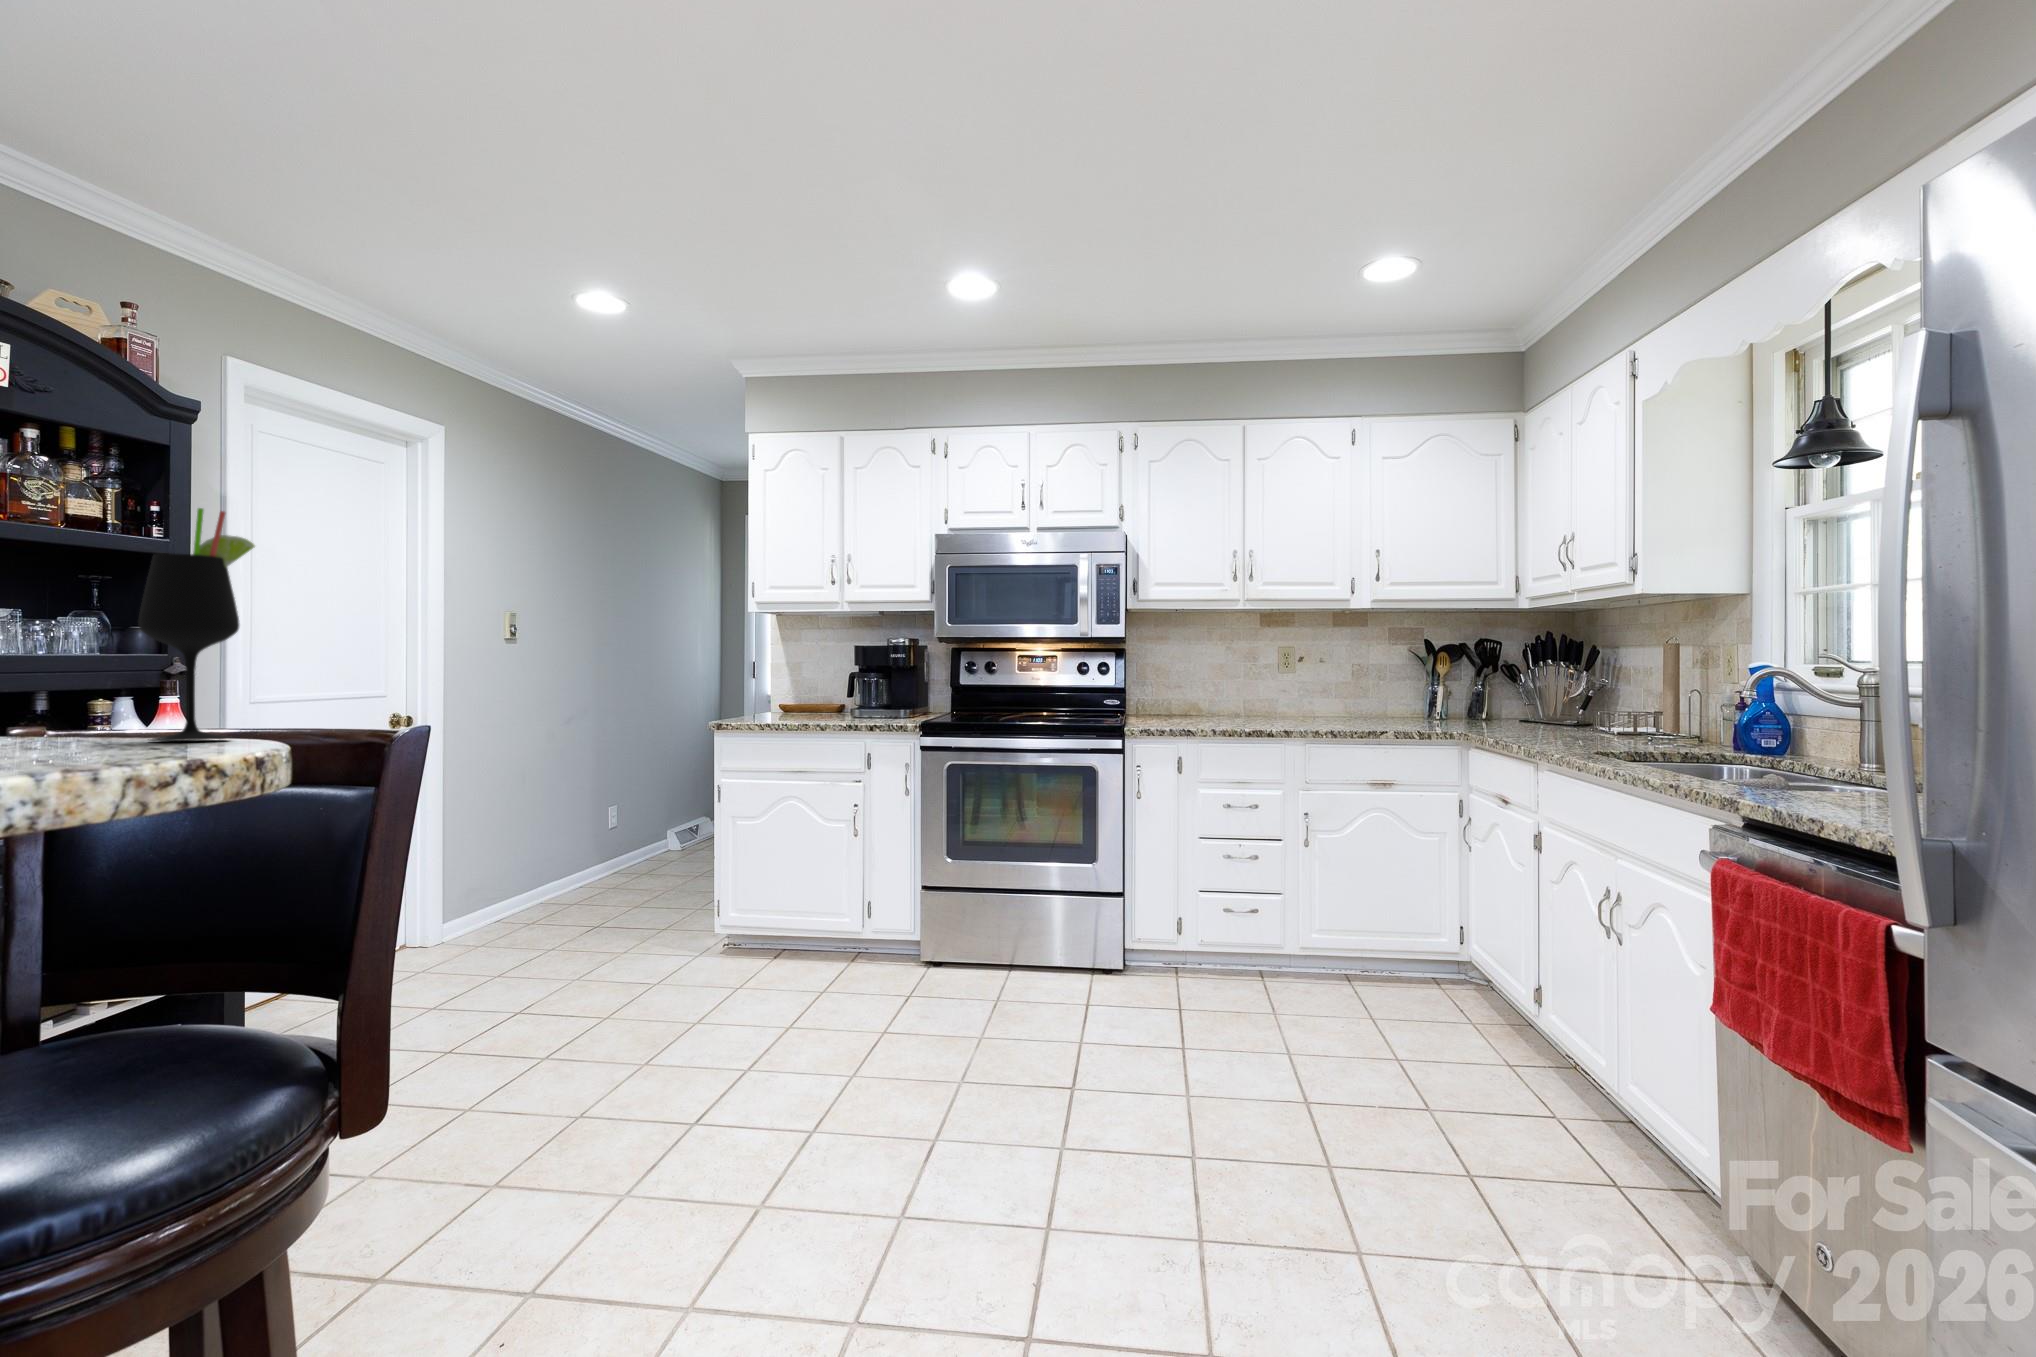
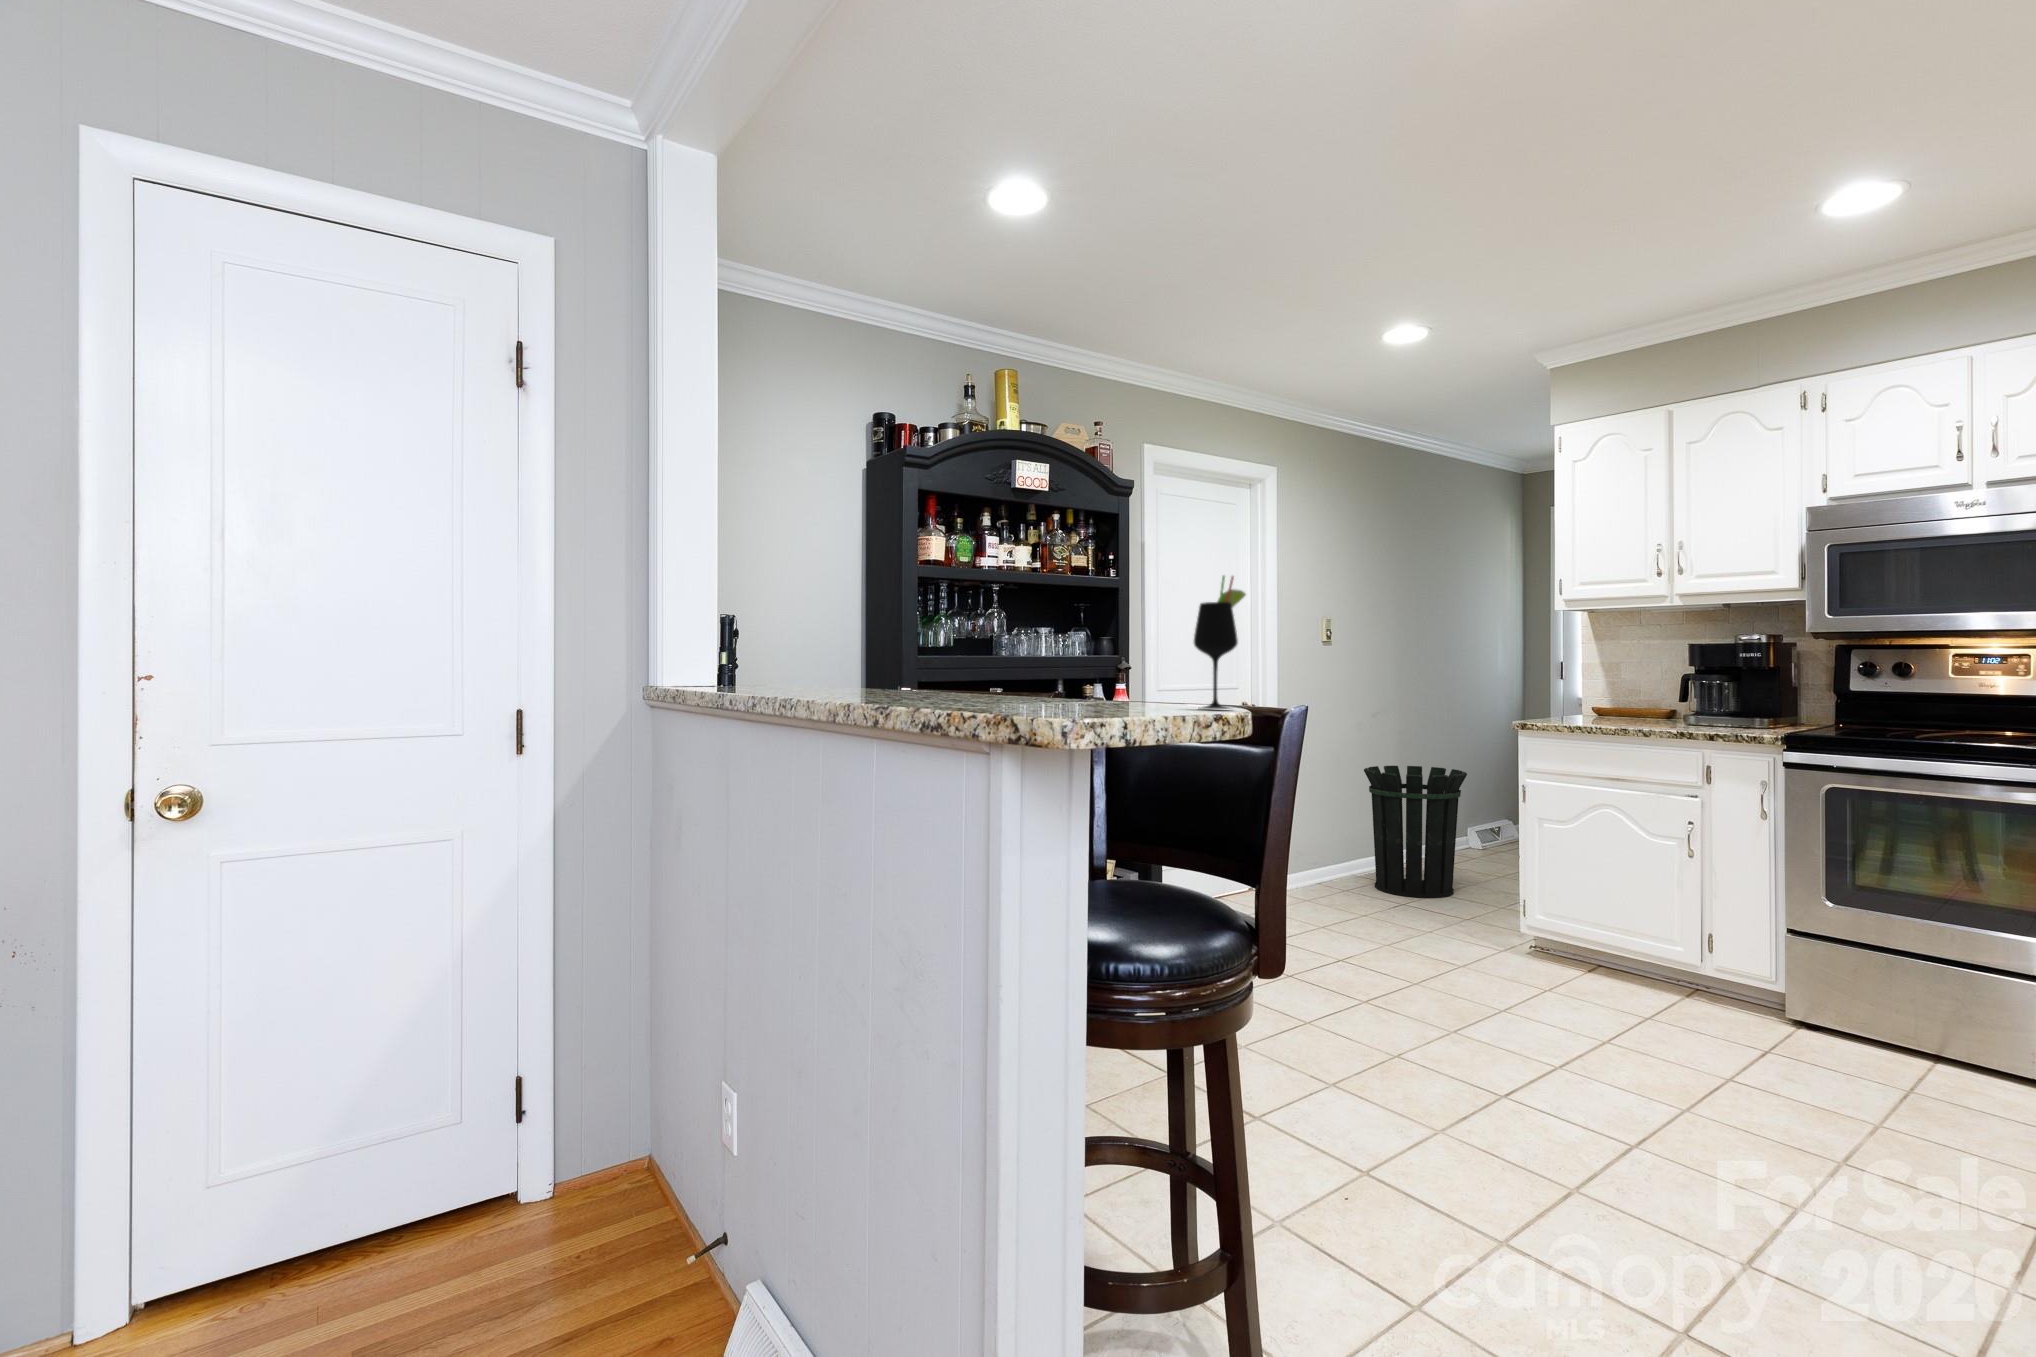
waste bin: none [559,770,668,909] -> present [1364,766,1467,898]

